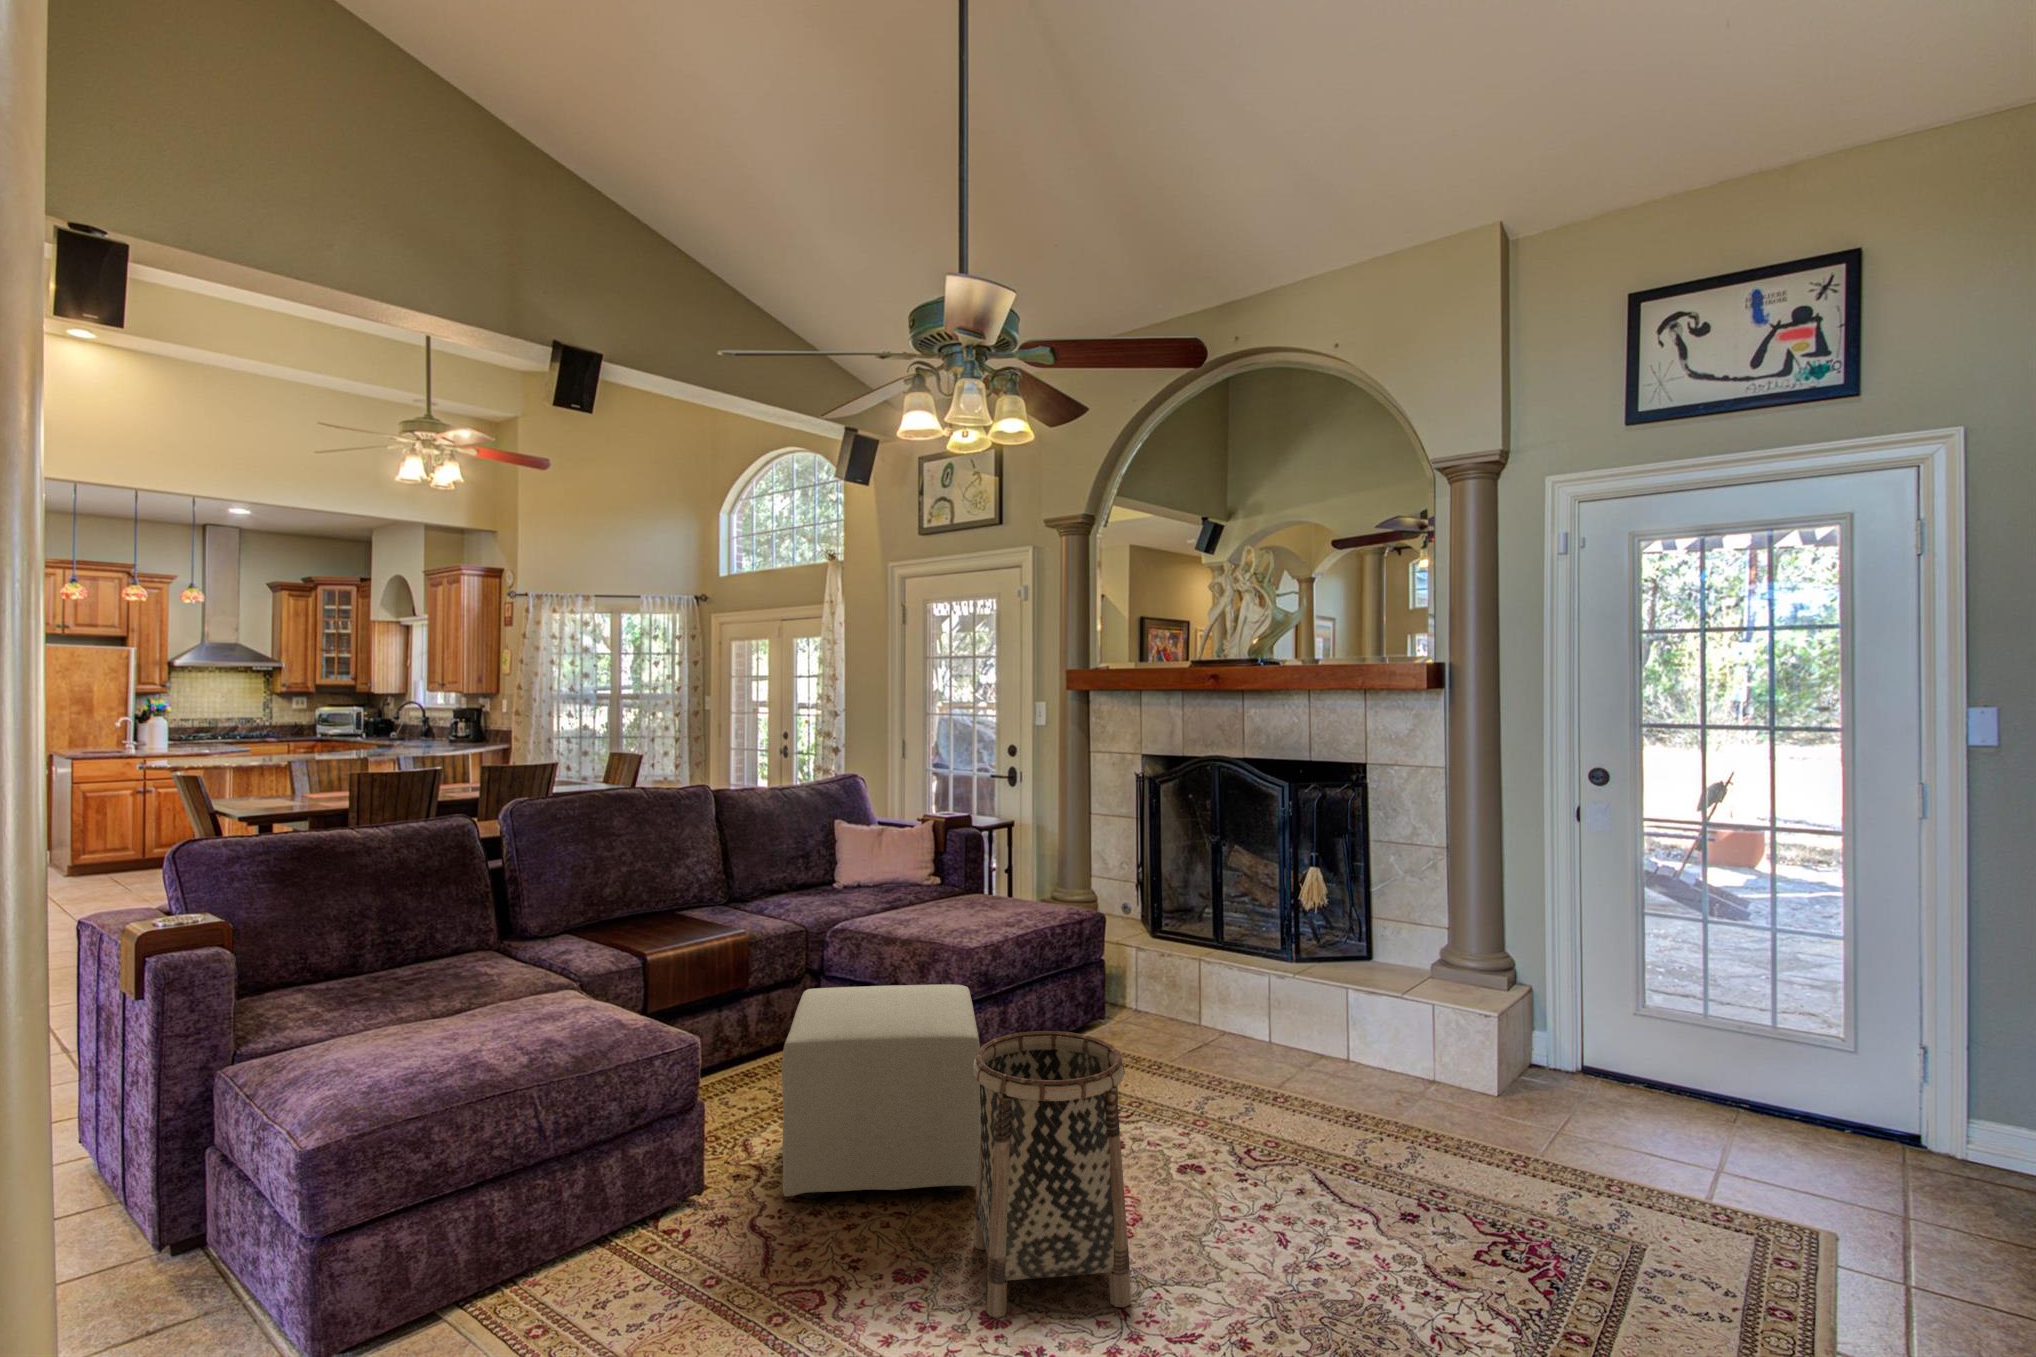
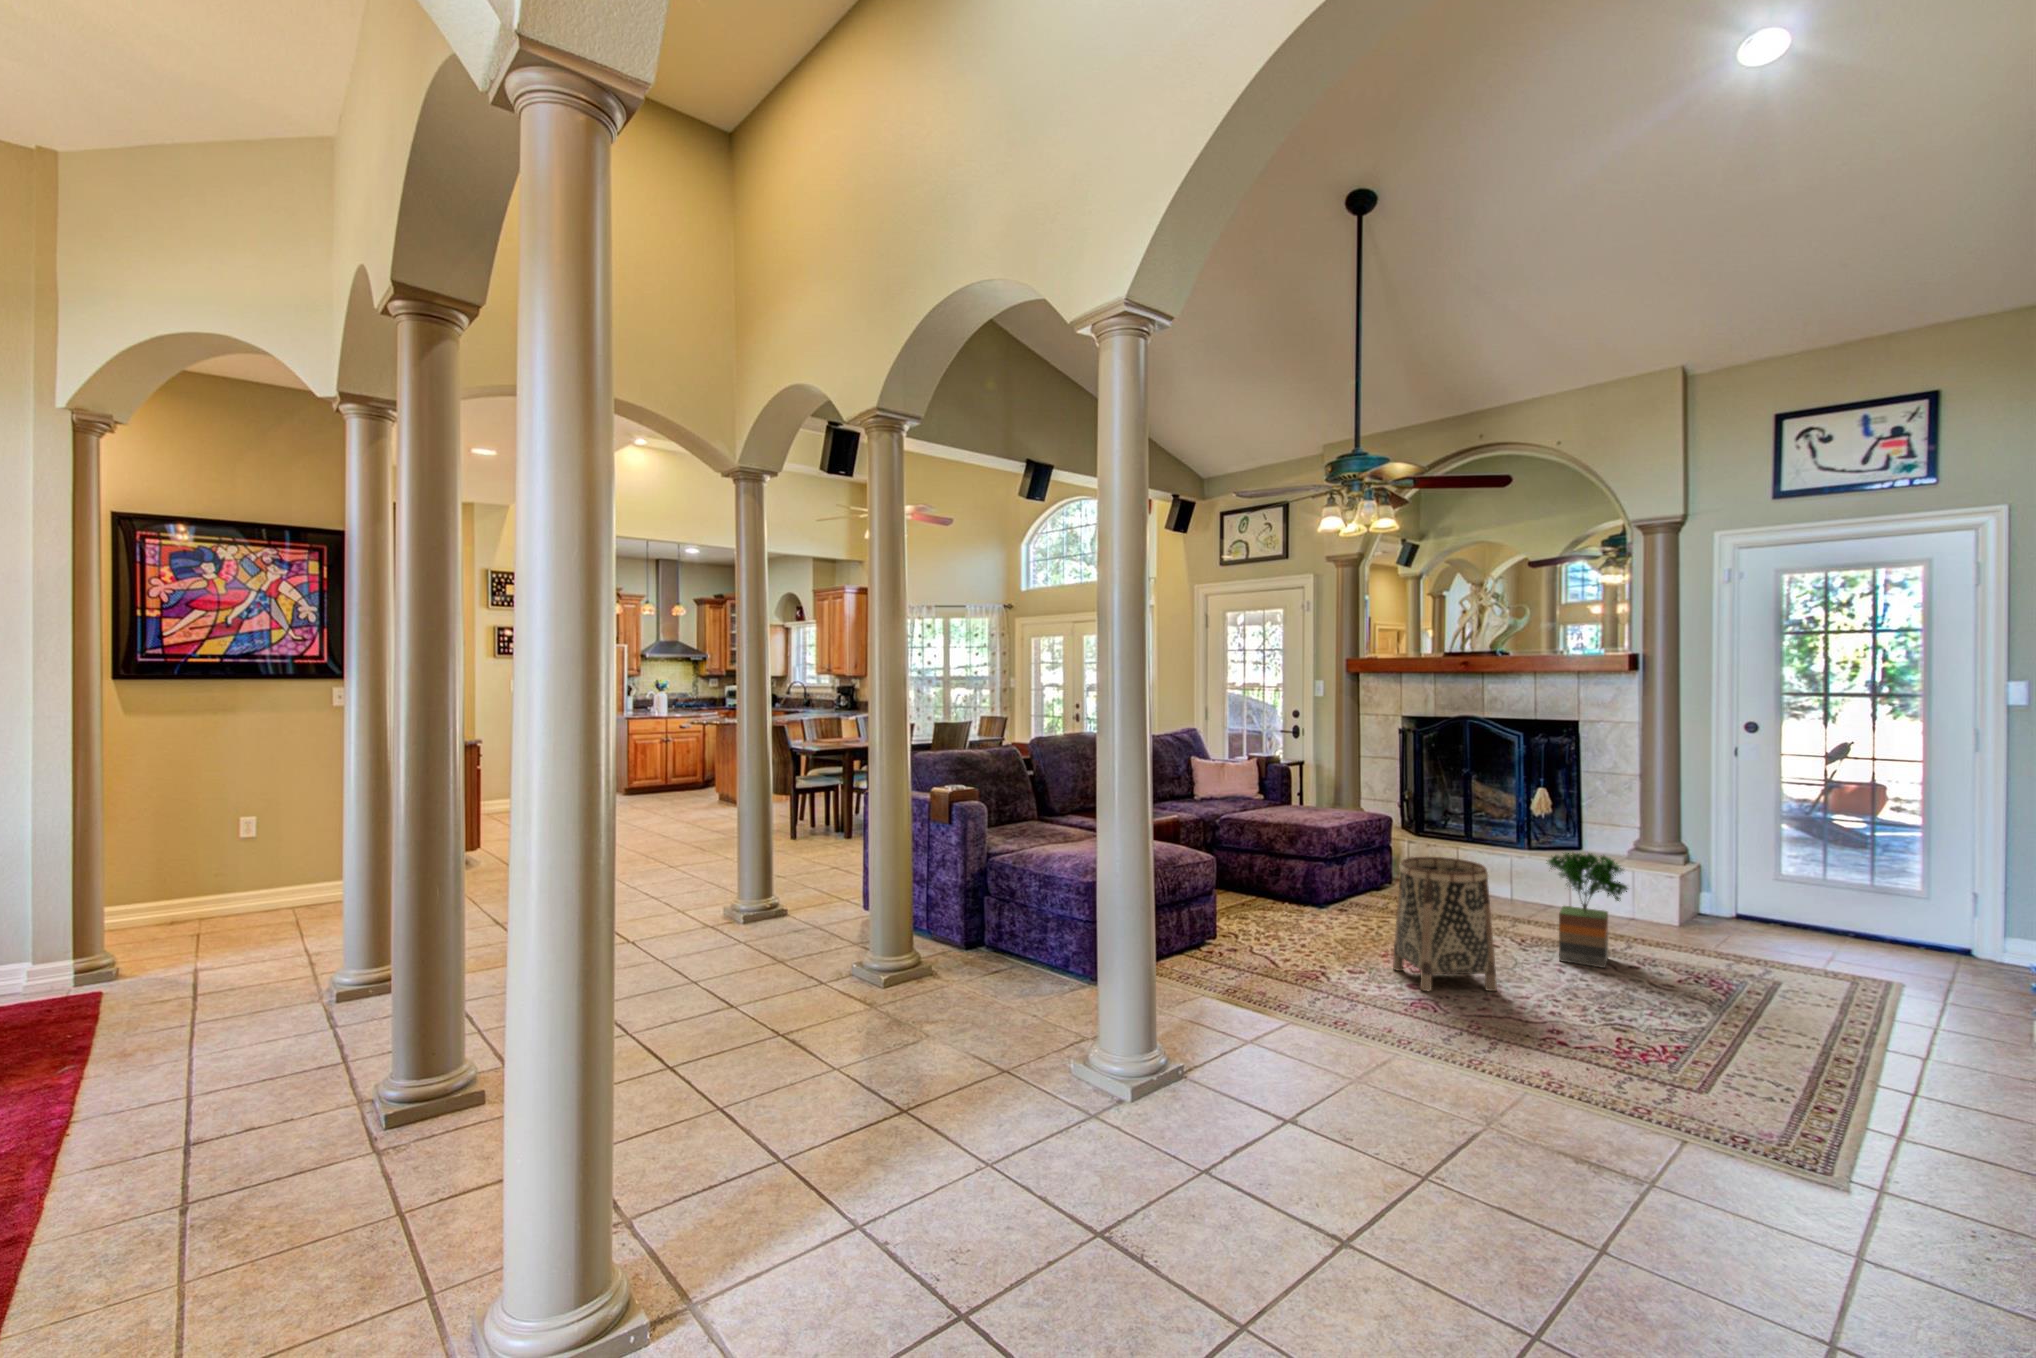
ottoman: present [782,985,981,1198] -> none [1249,844,1381,951]
potted tree: none [1263,1000,1393,1218] -> present [1548,853,1628,968]

